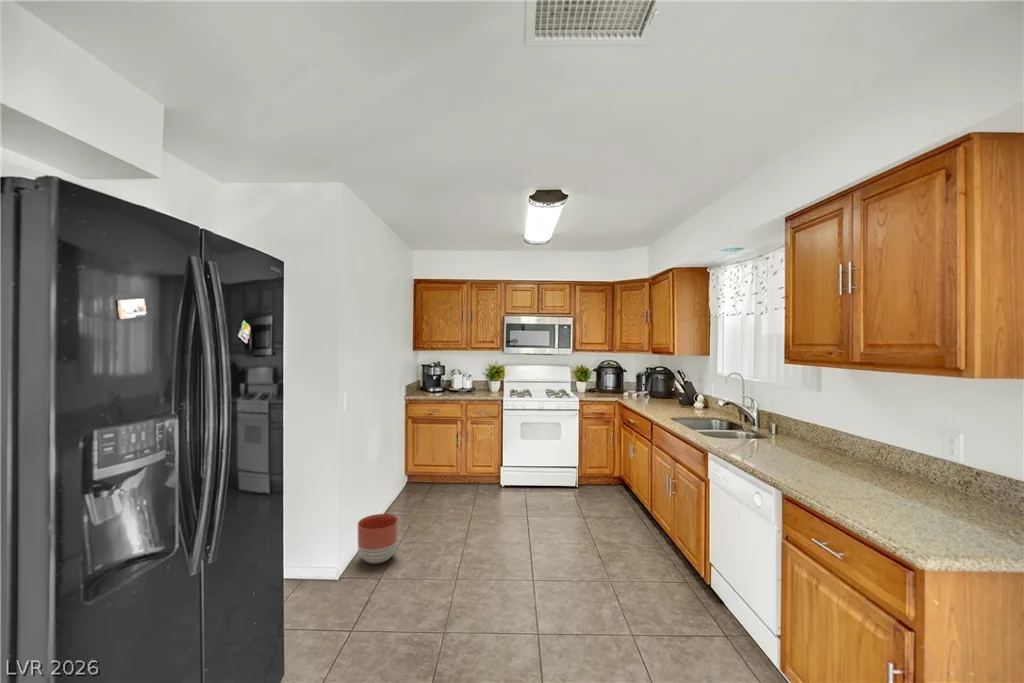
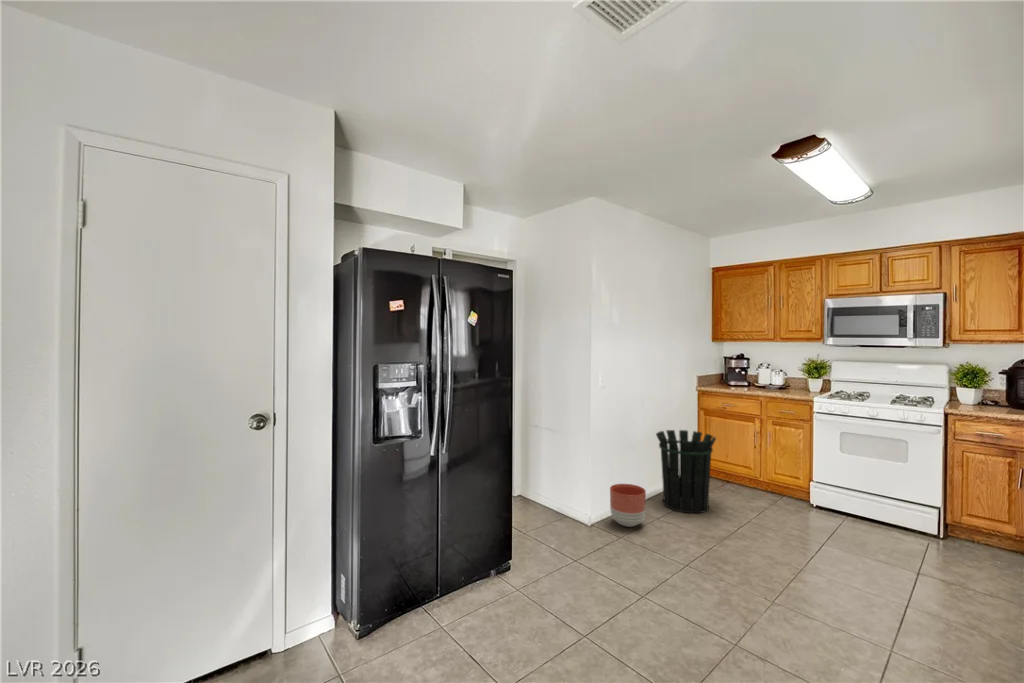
waste bin: none [386,442,444,528] -> present [656,430,716,513]

